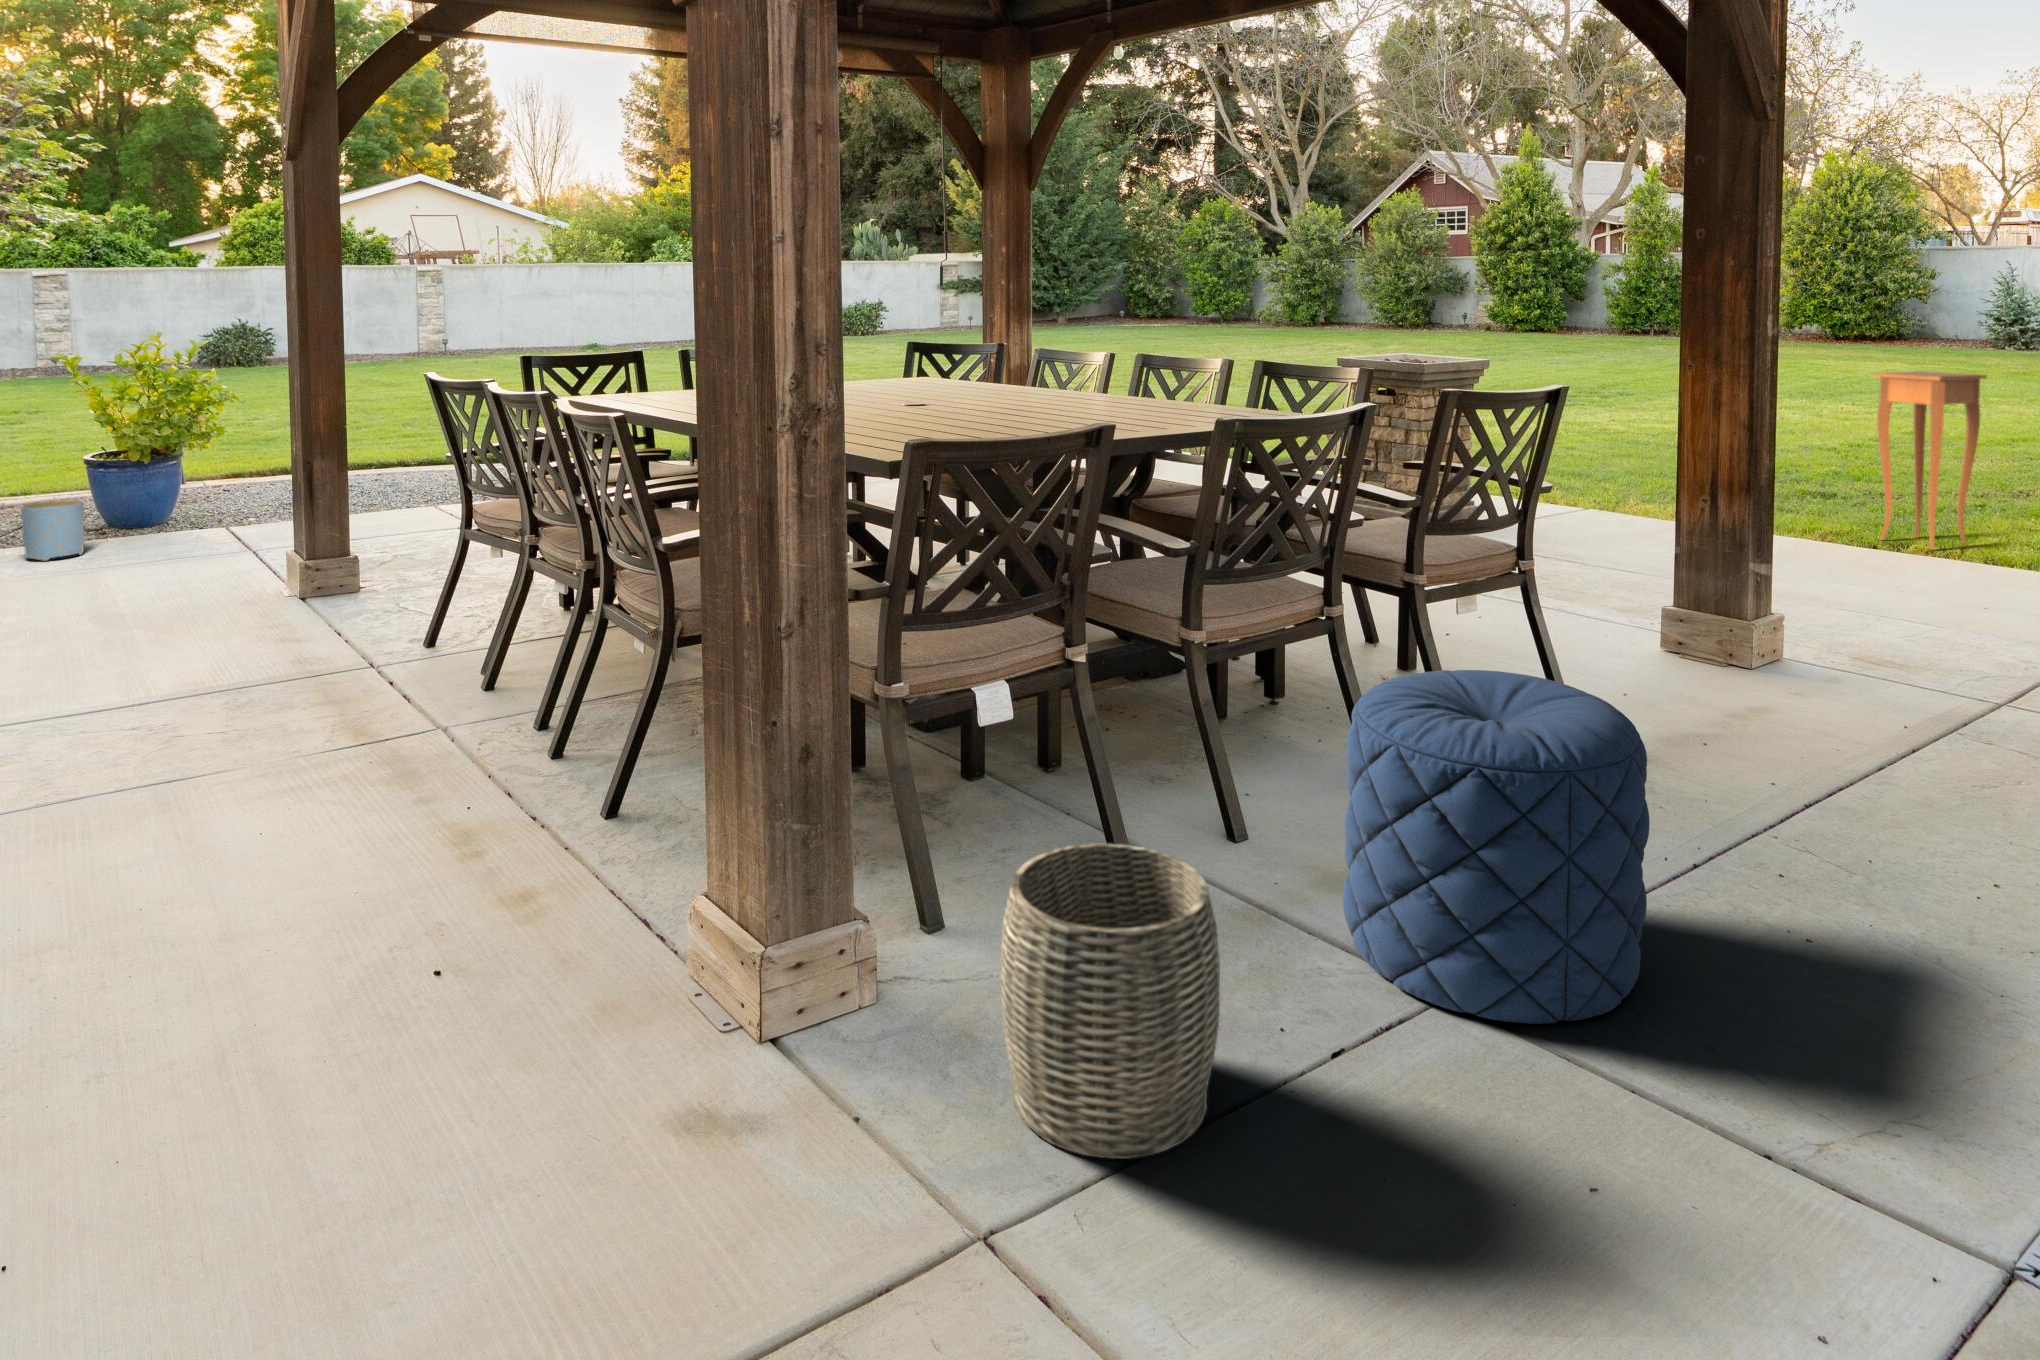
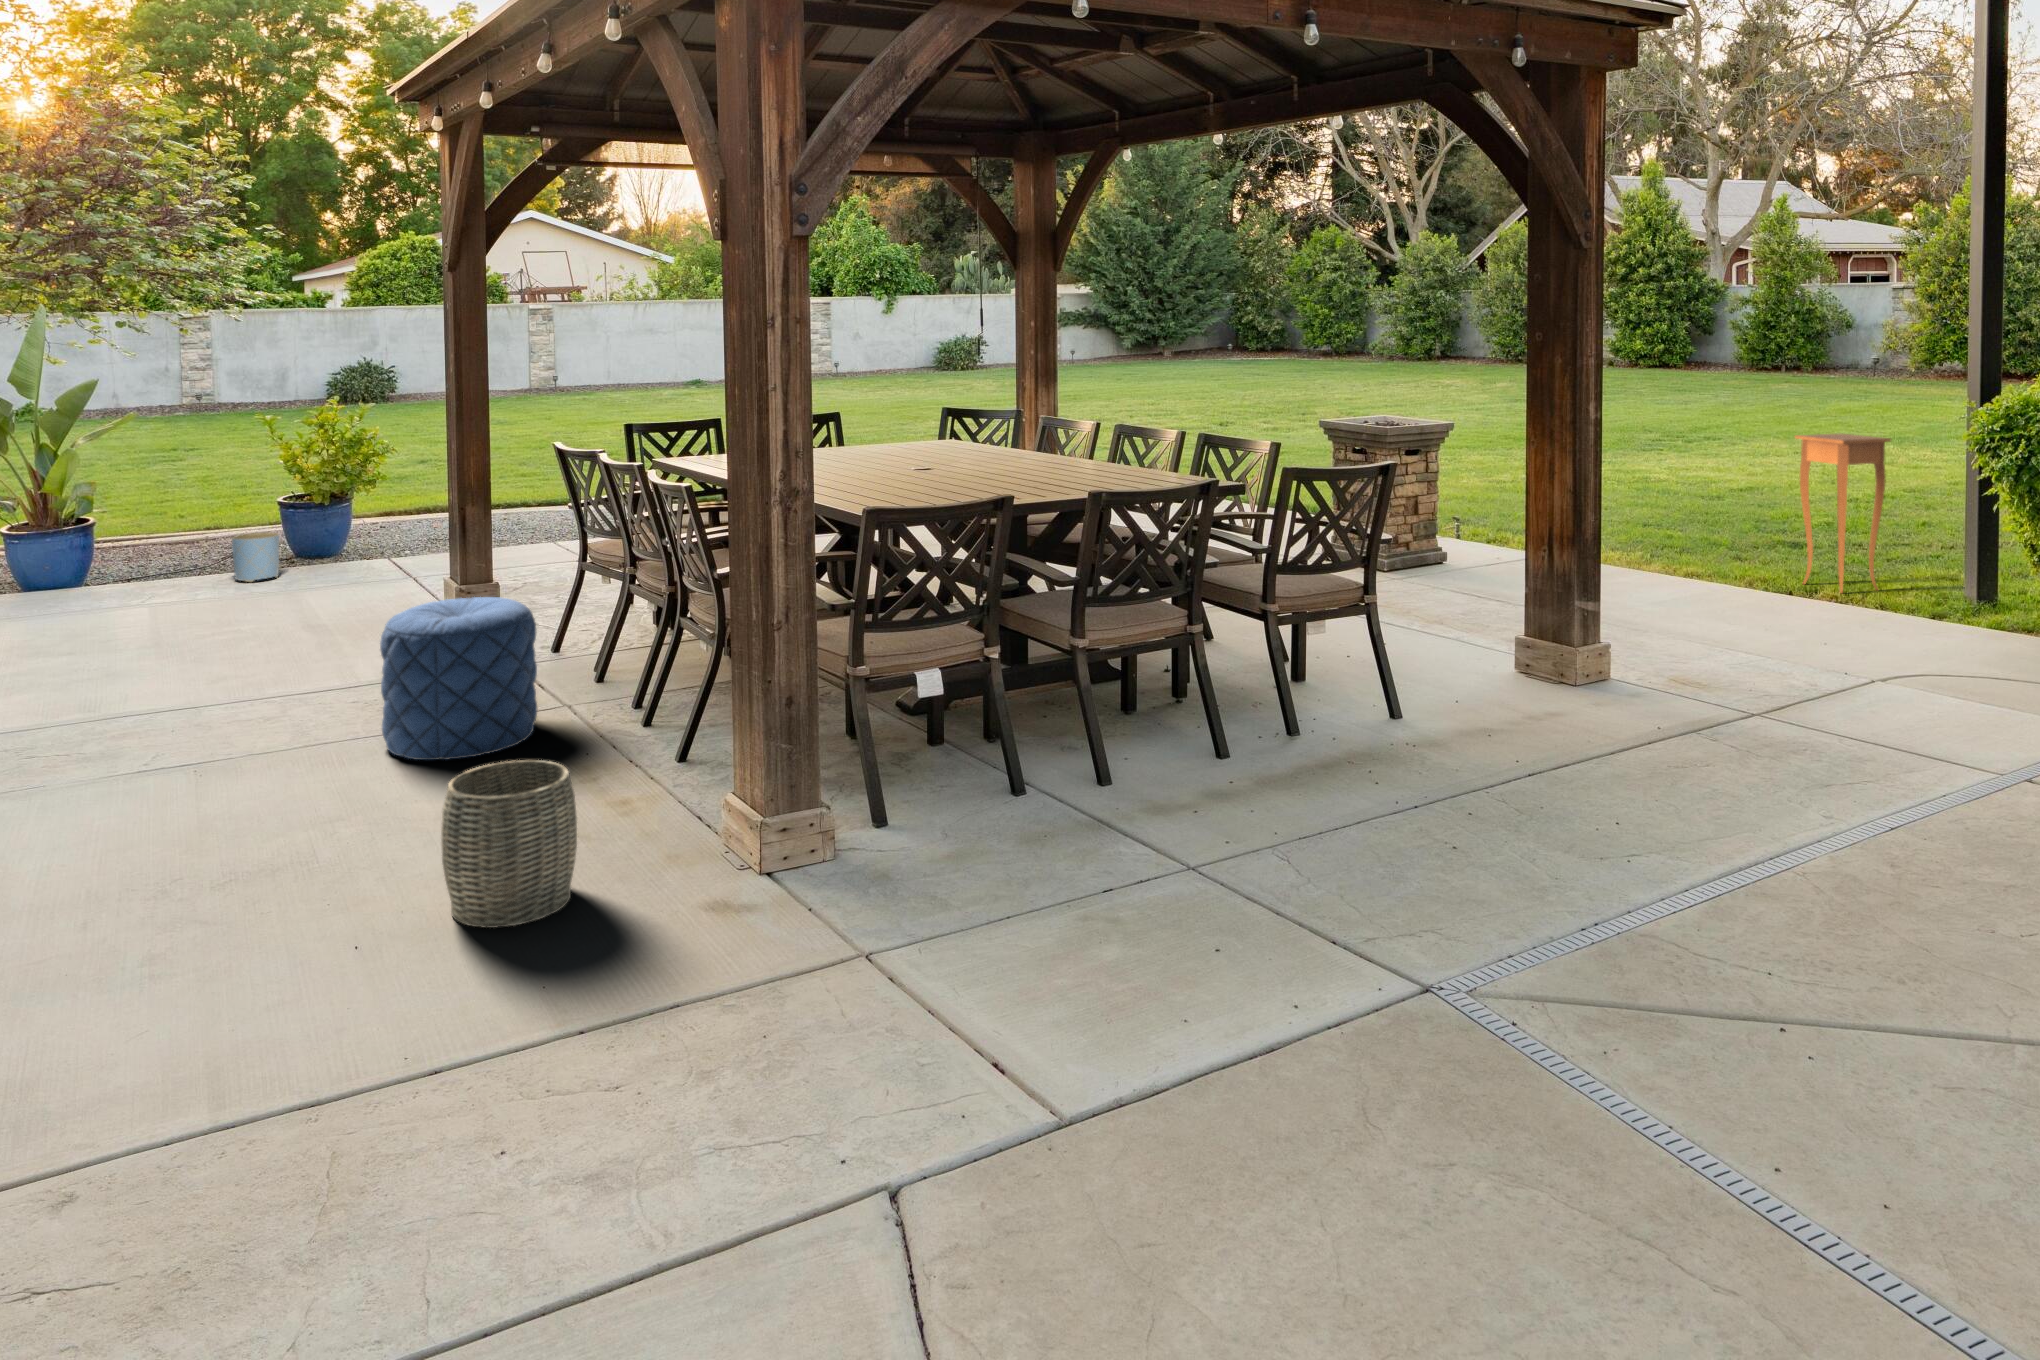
pouf: present [1343,670,1650,1024] -> present [380,597,537,760]
woven basket: present [1001,844,1220,1159] -> present [441,760,577,928]

